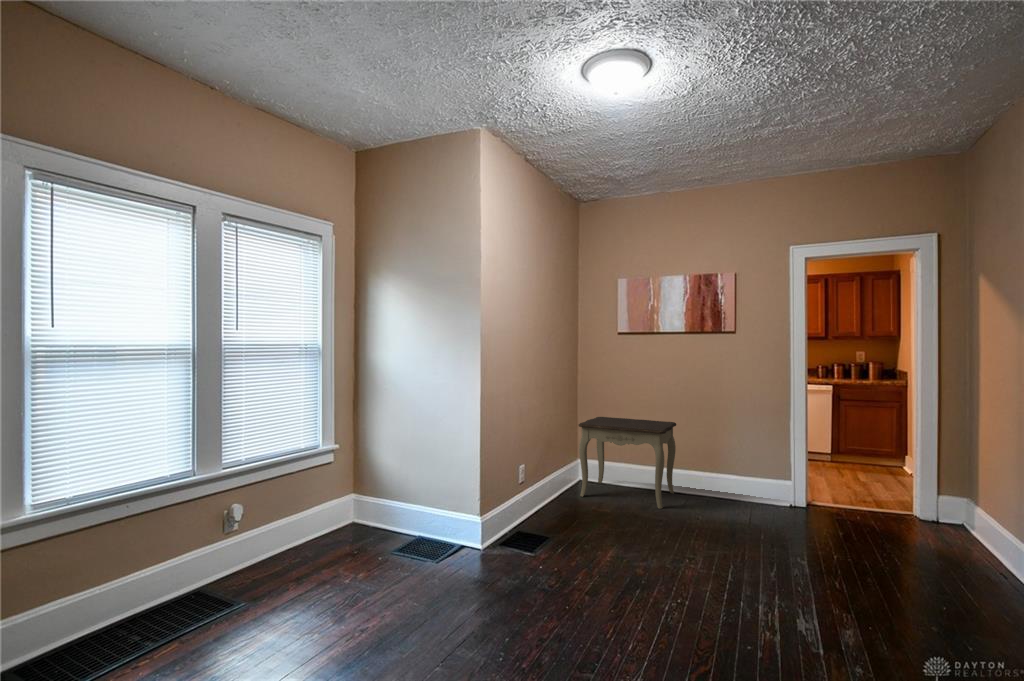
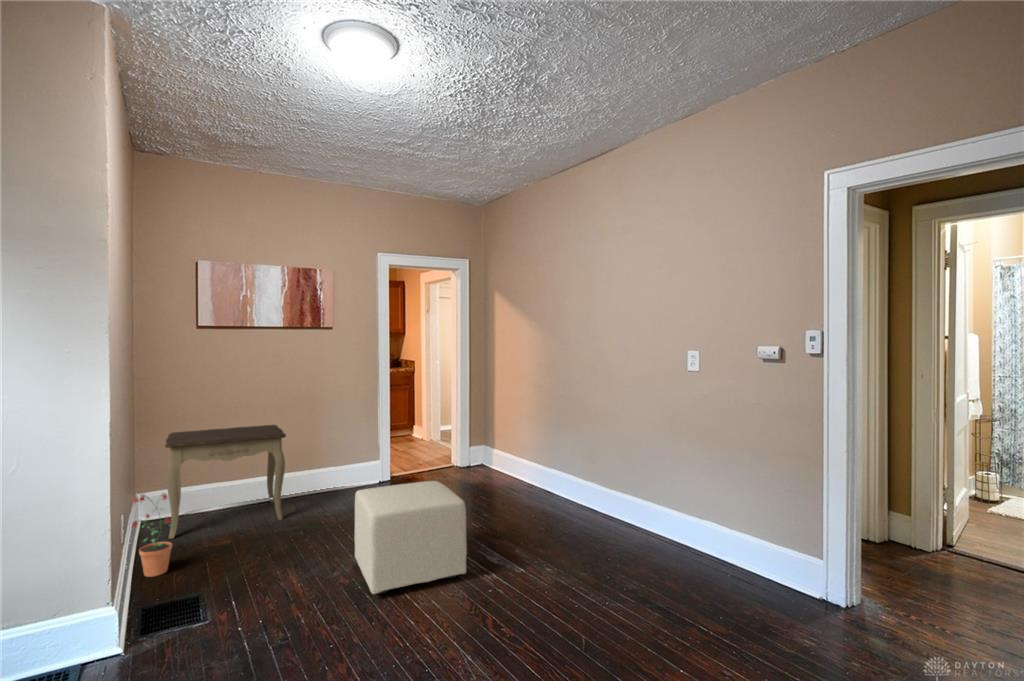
potted plant: none [532,455,563,516] -> present [132,493,174,577]
ottoman: none [639,493,762,620] -> present [355,481,467,594]

